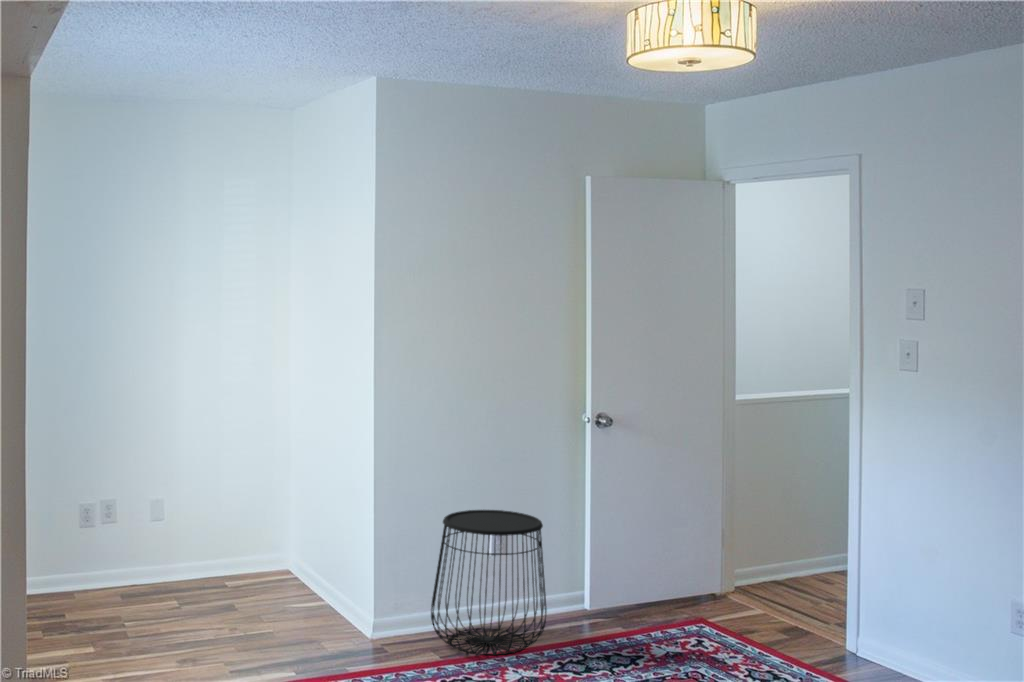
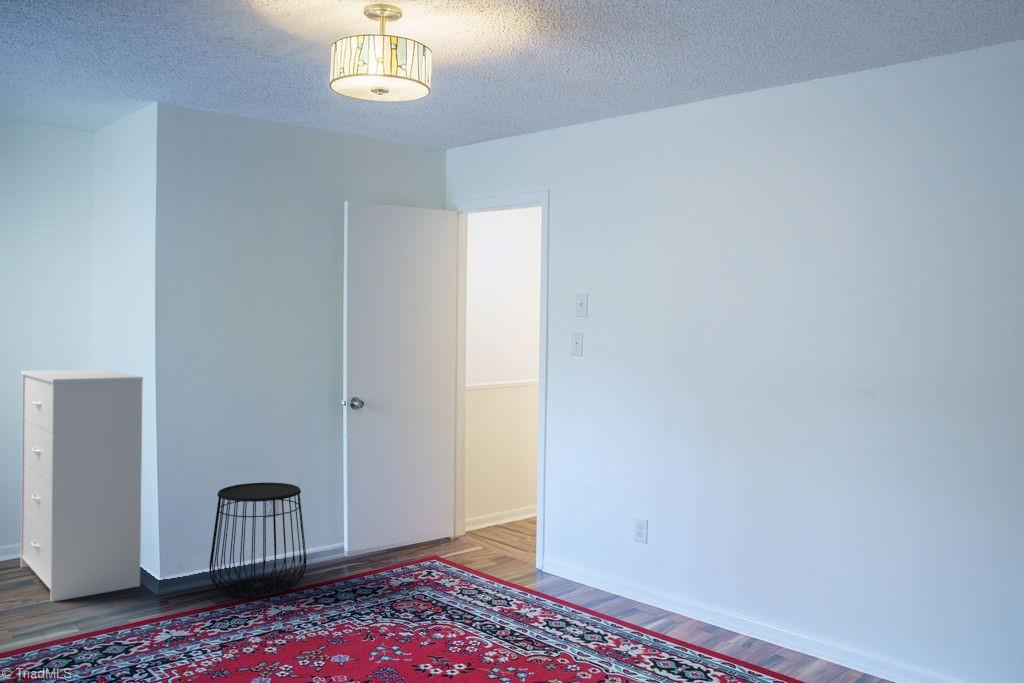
dresser: none [213,358,359,637] -> present [21,369,143,602]

